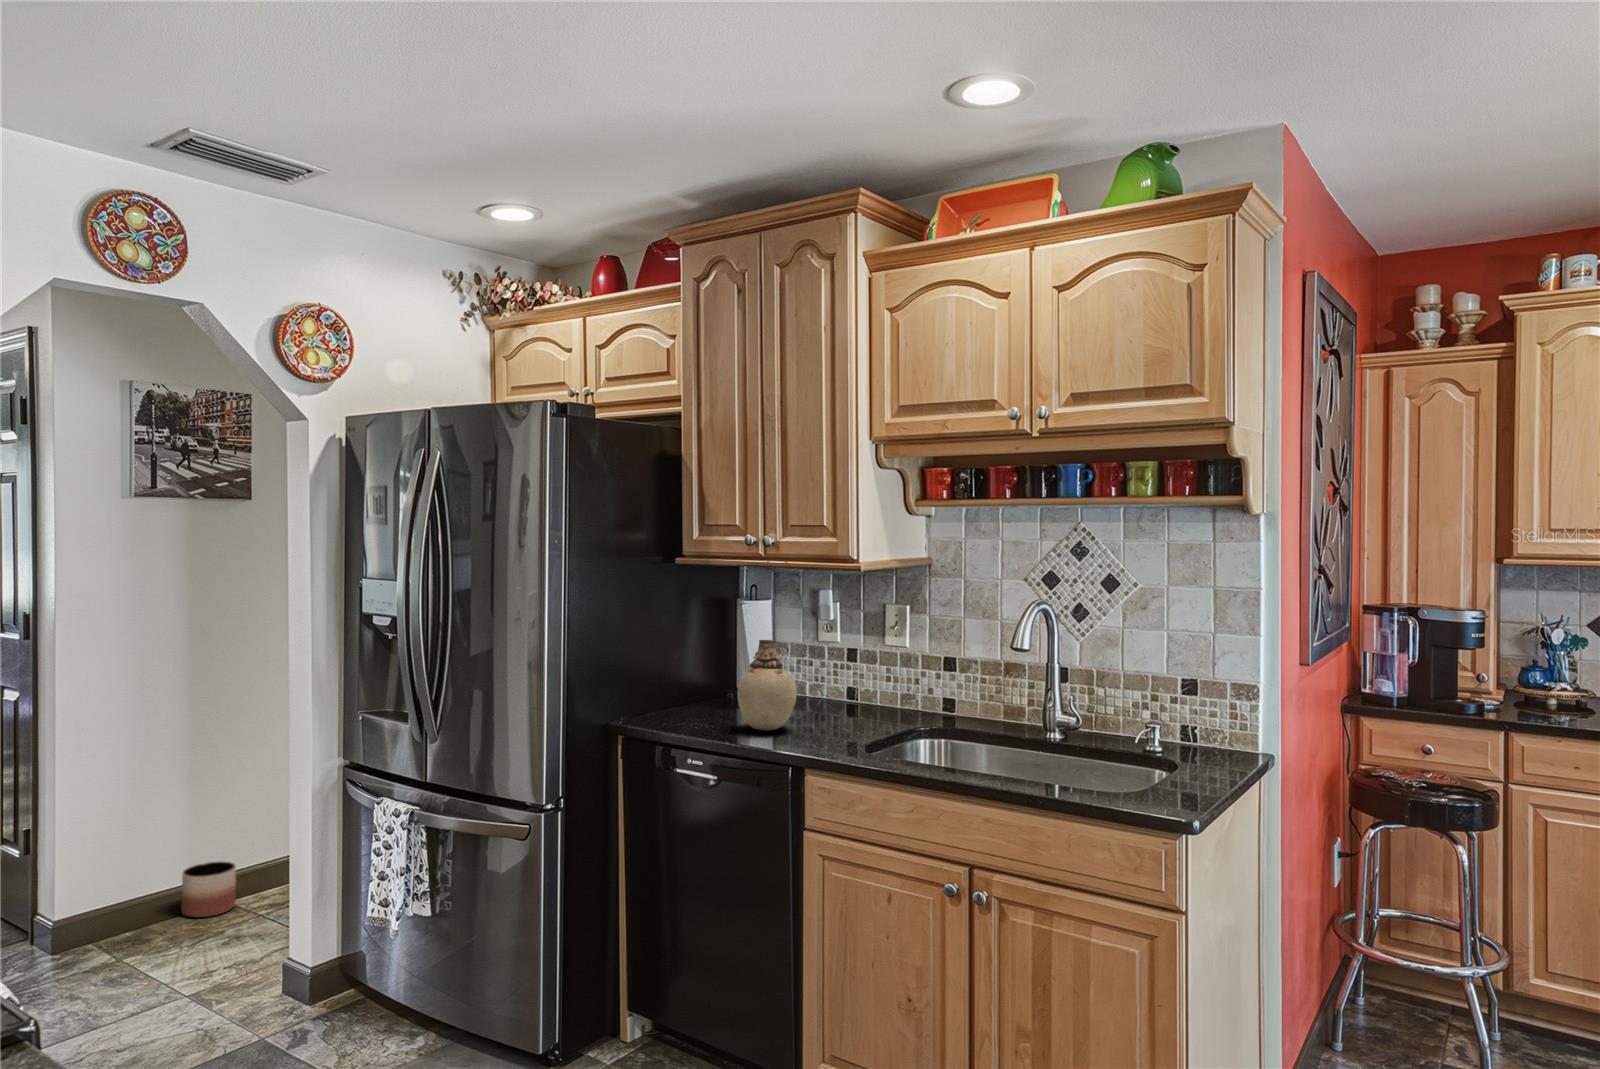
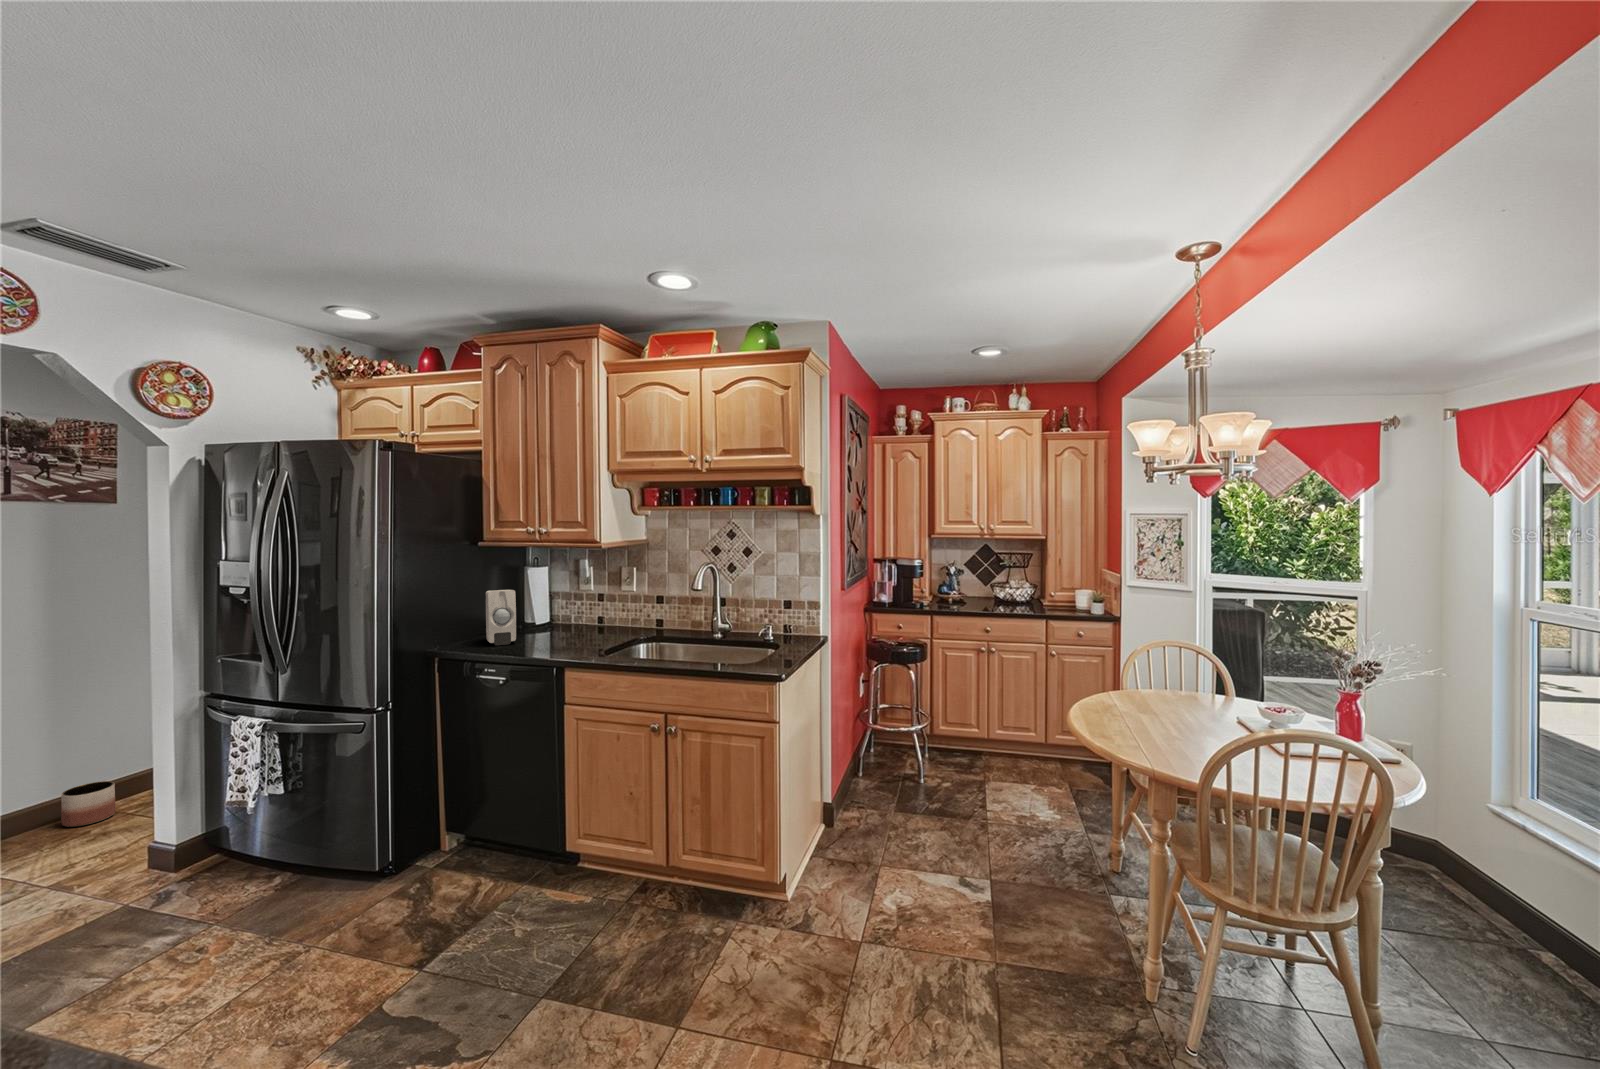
soap dispenser: none [675,634,718,723] -> present [486,590,516,645]
vase: present [738,640,797,731] -> none [530,592,568,646]

